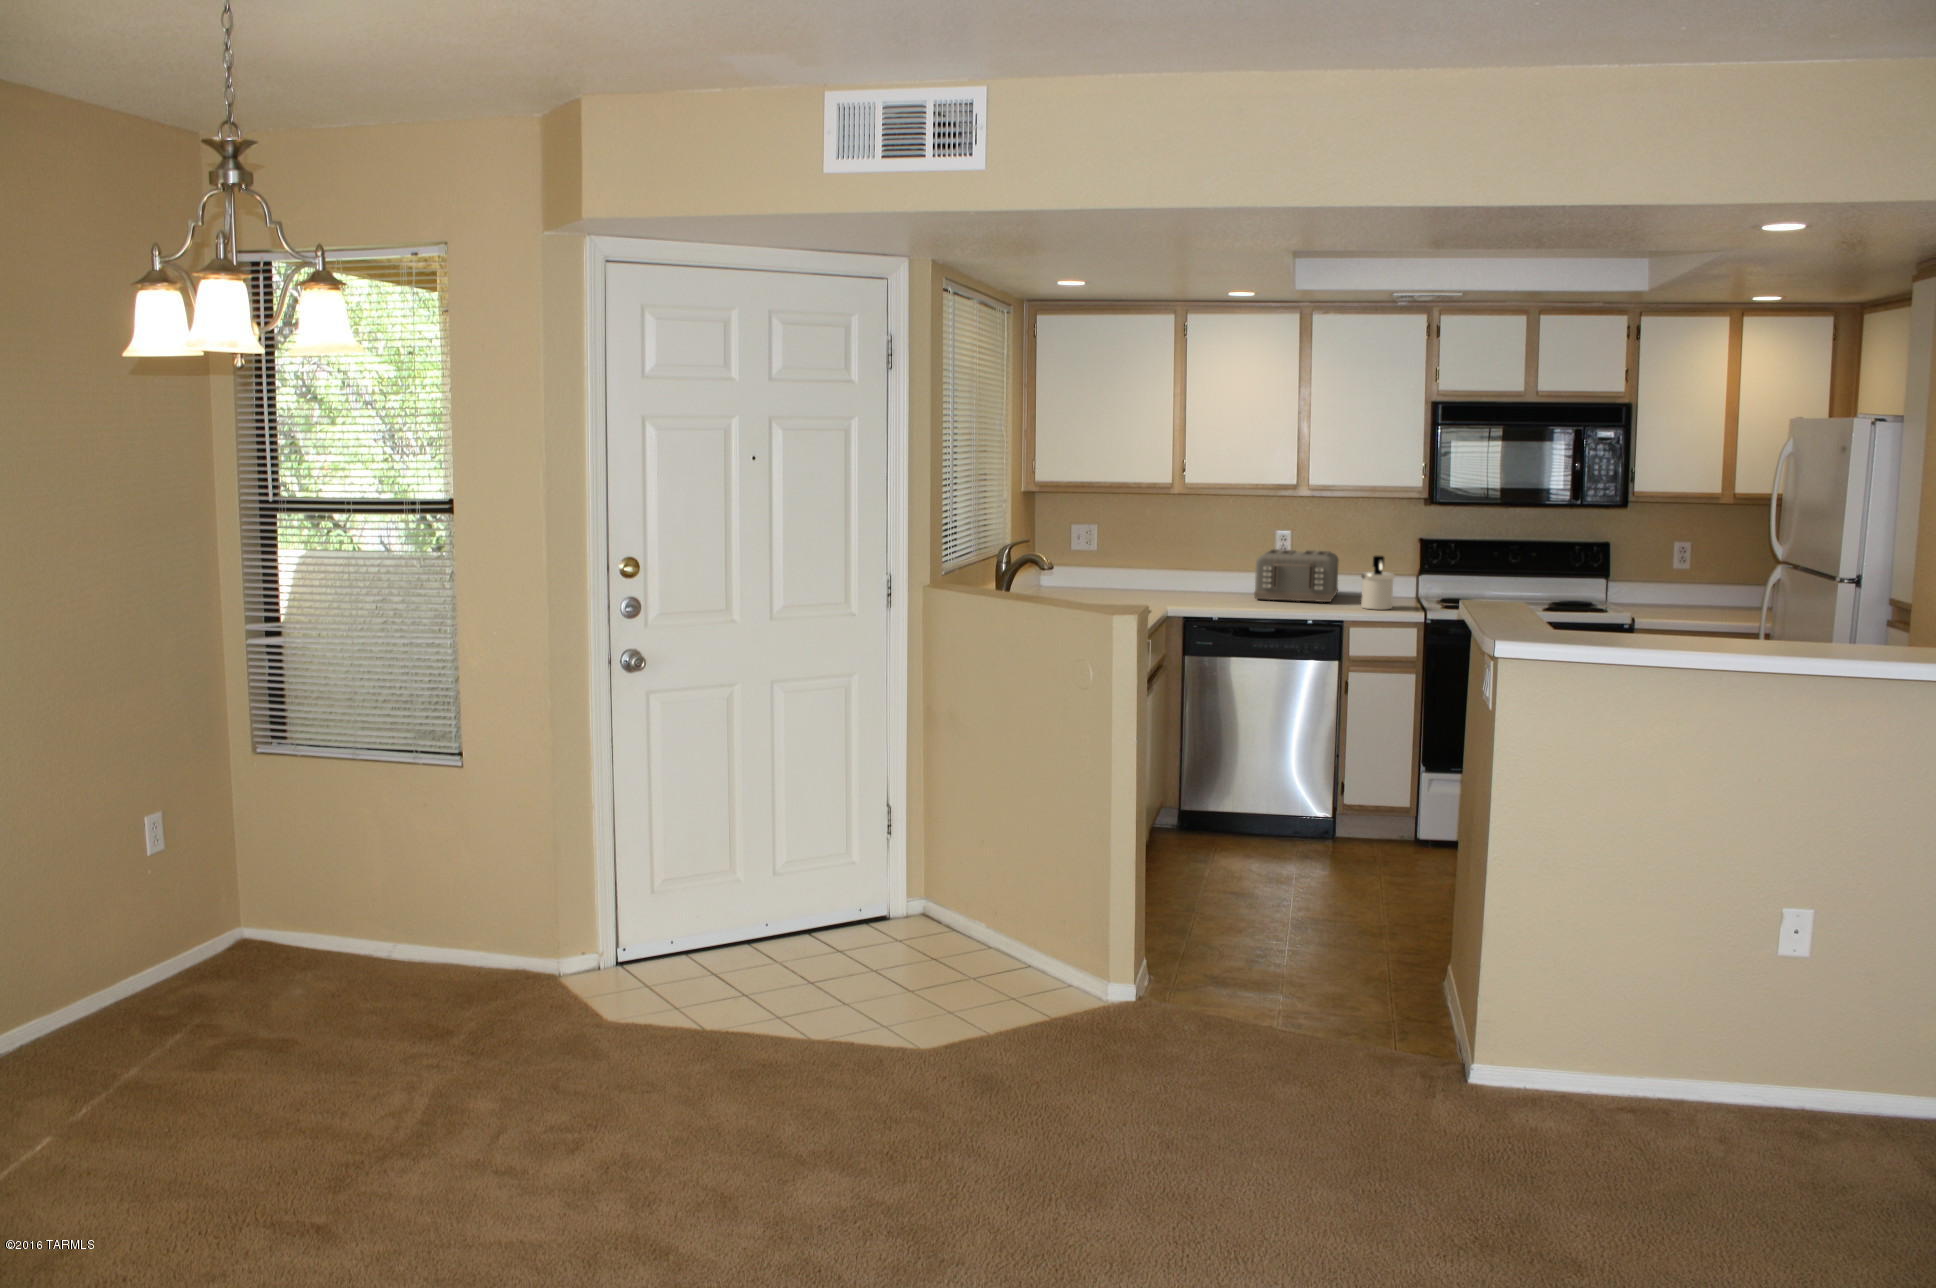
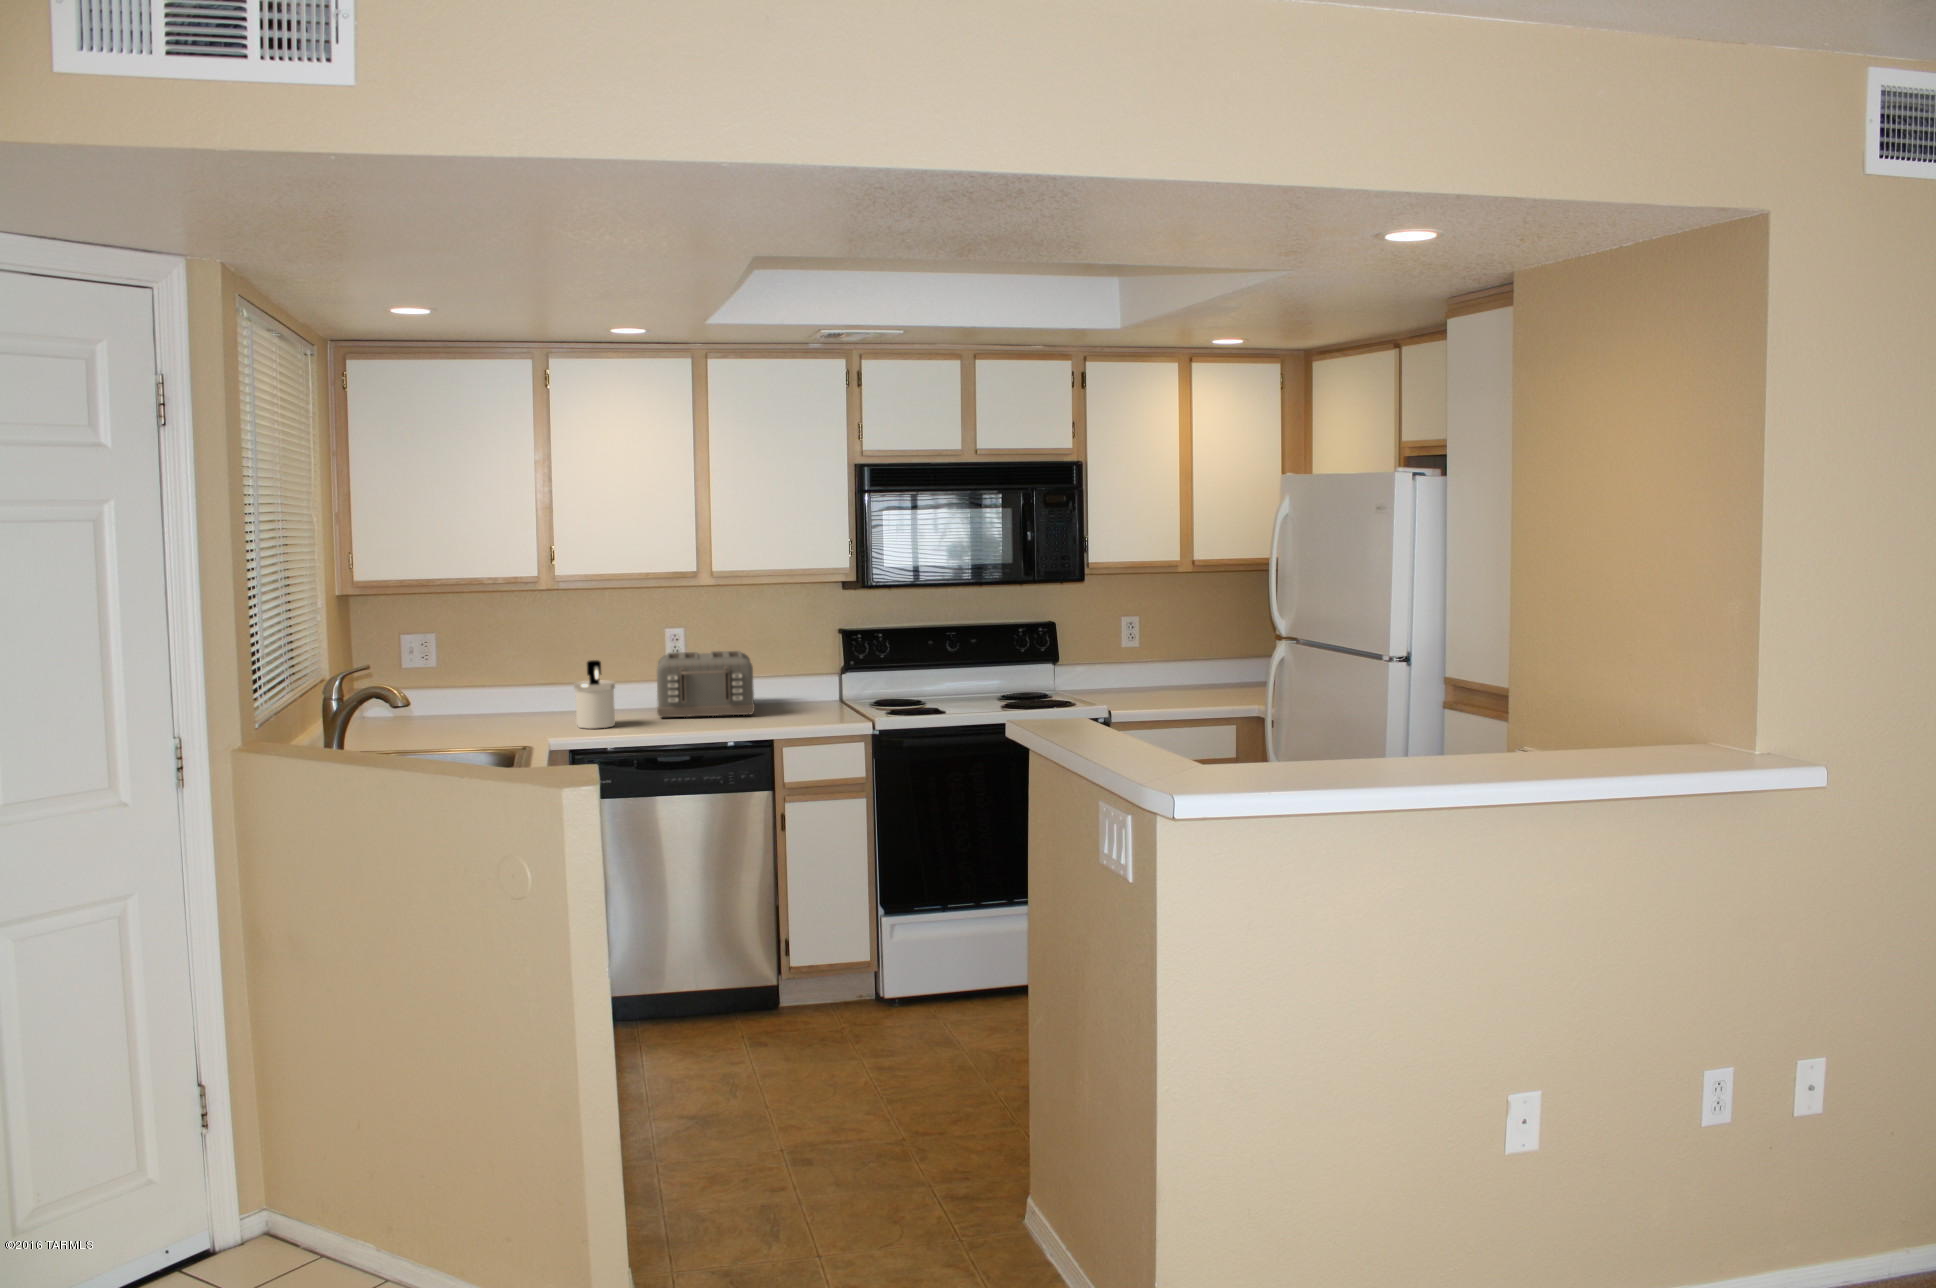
soap dispenser: present [1361,556,1395,610] -> present [574,660,615,729]

